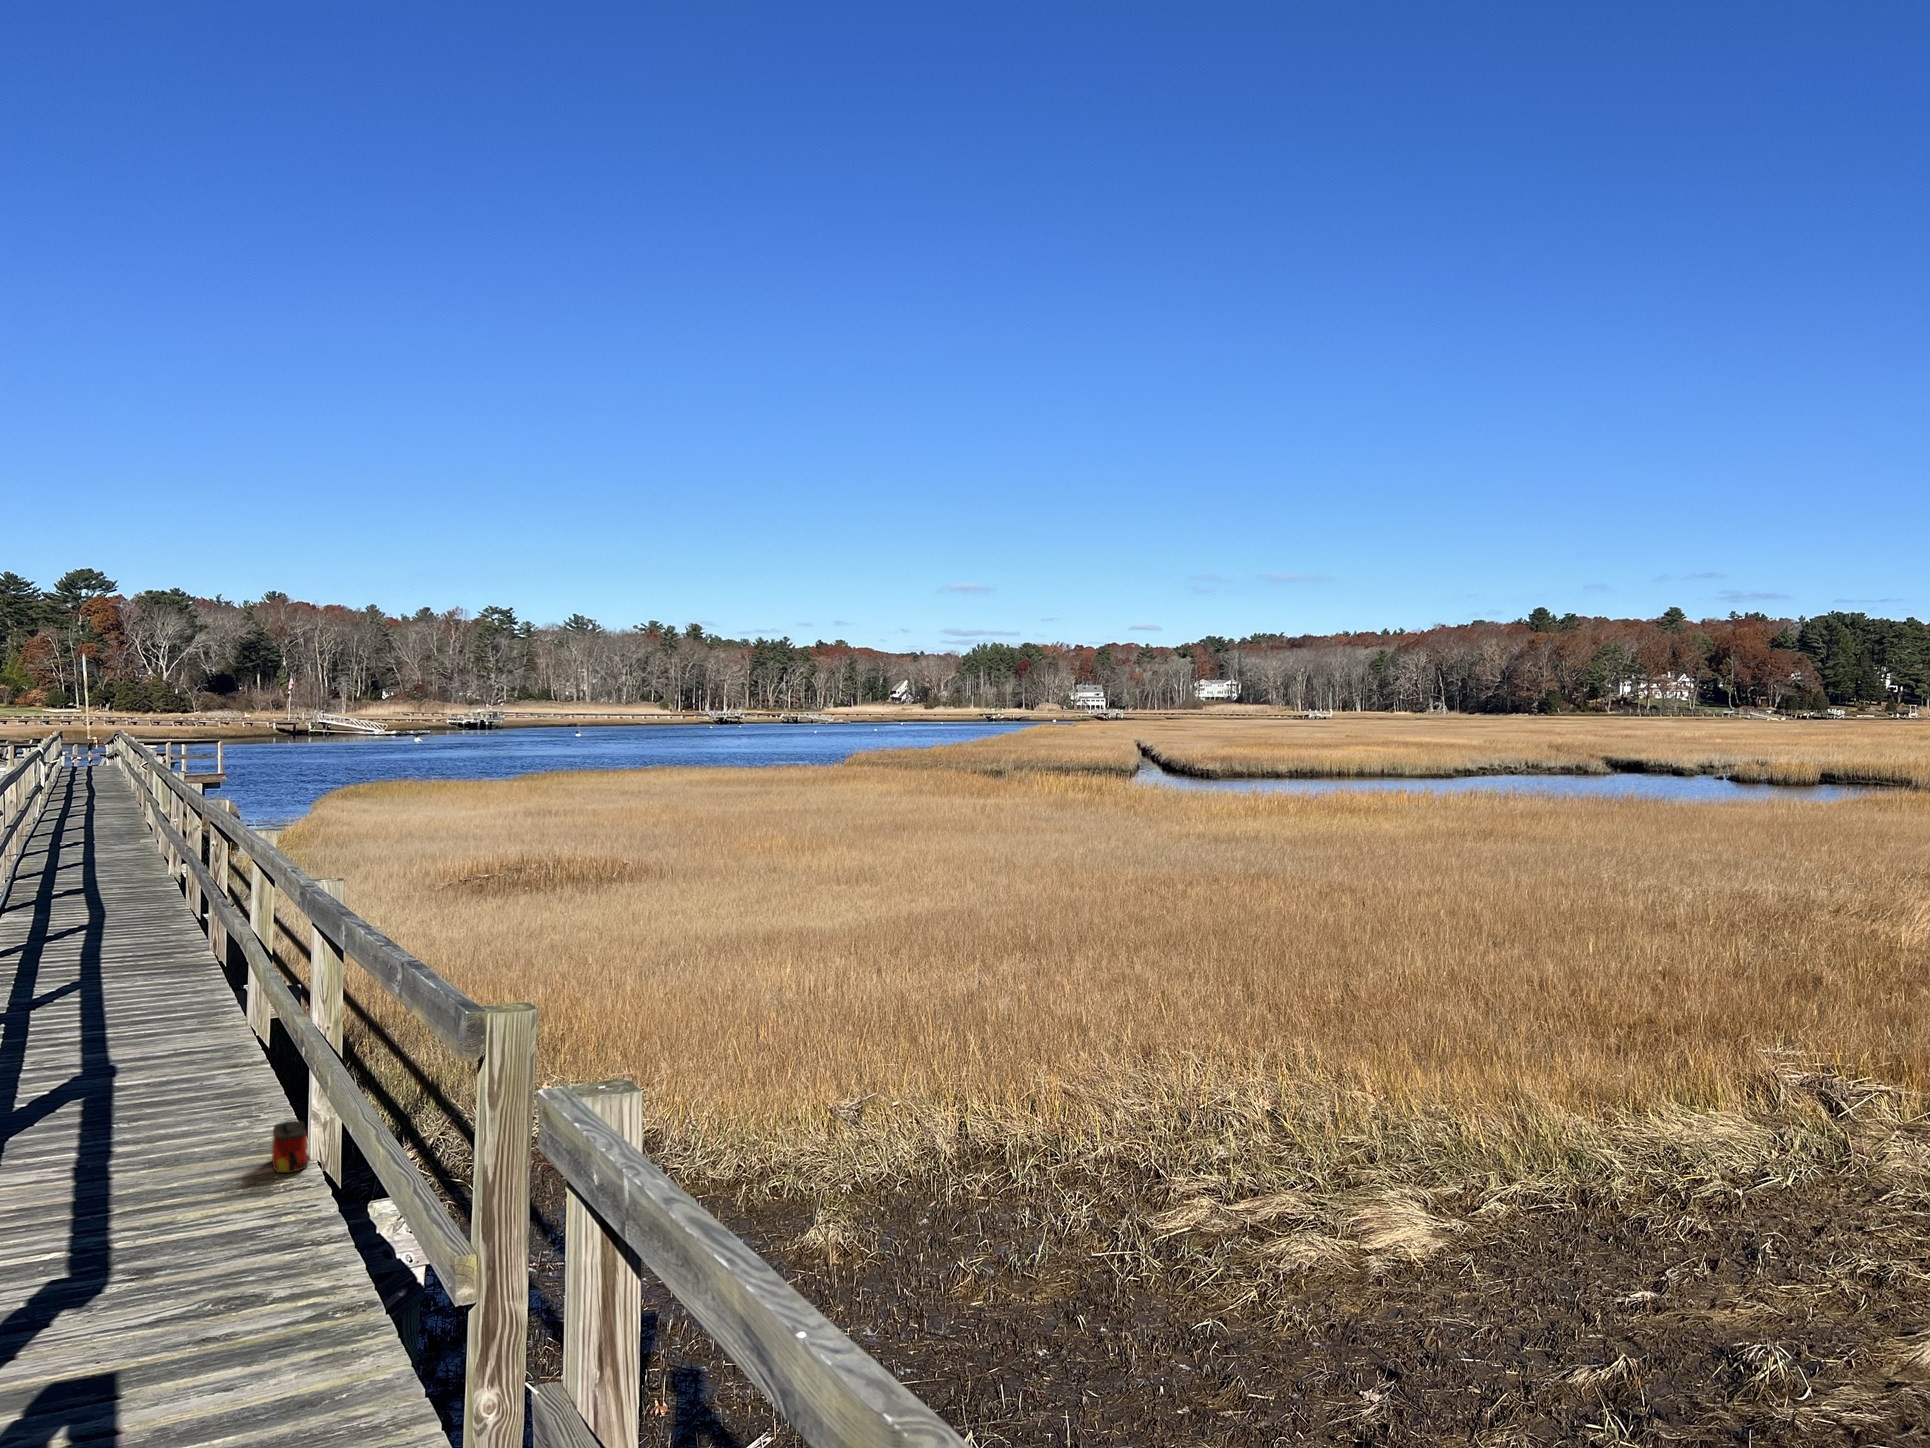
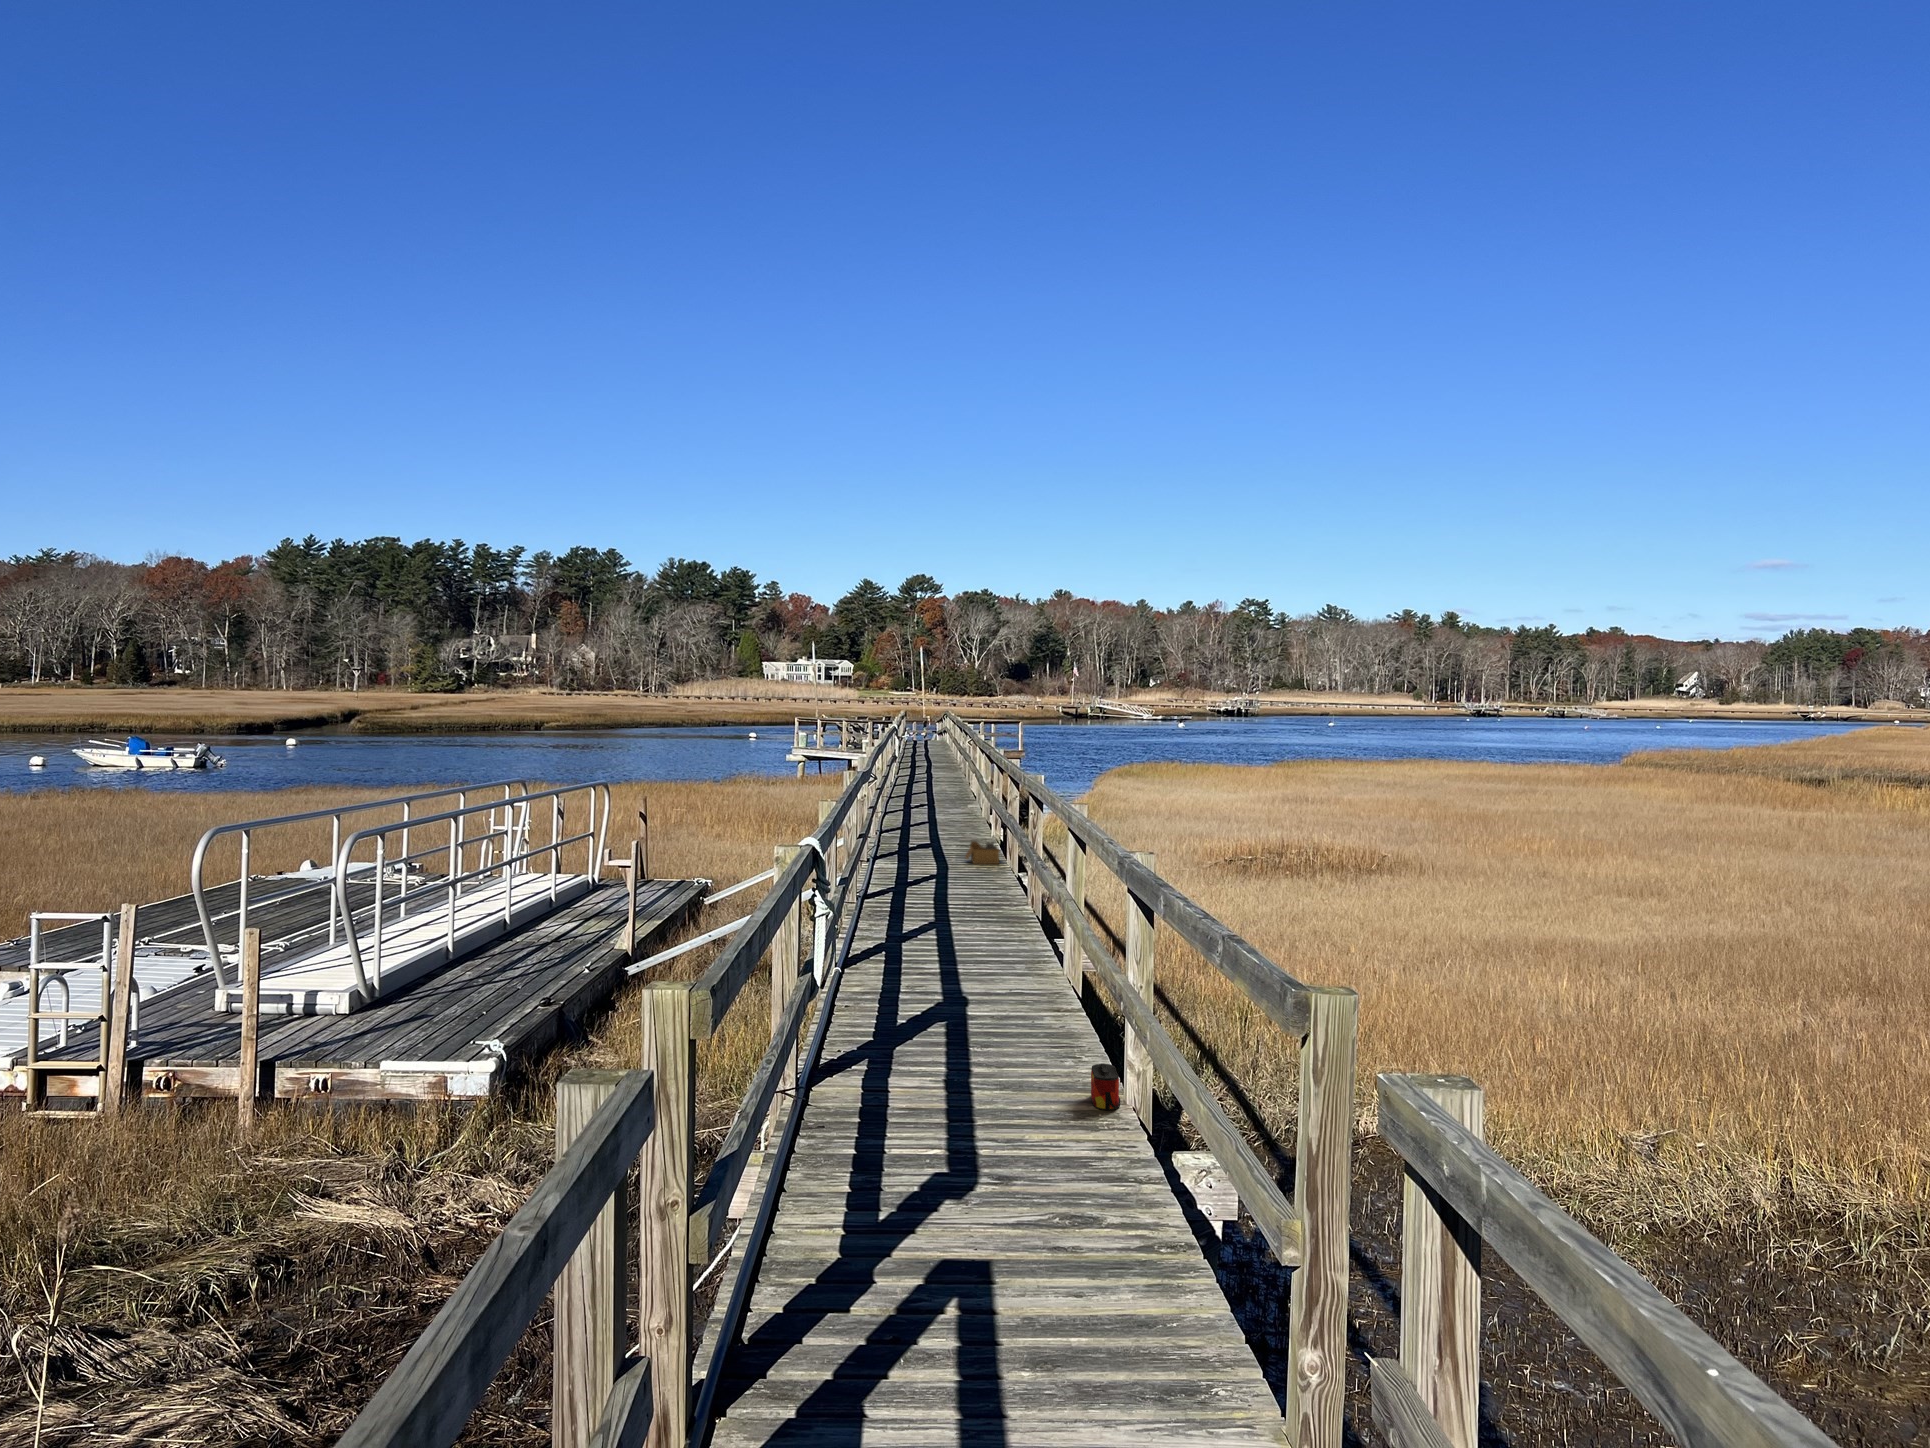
cardboard box: none [131,873,190,902] -> present [965,841,1000,864]

